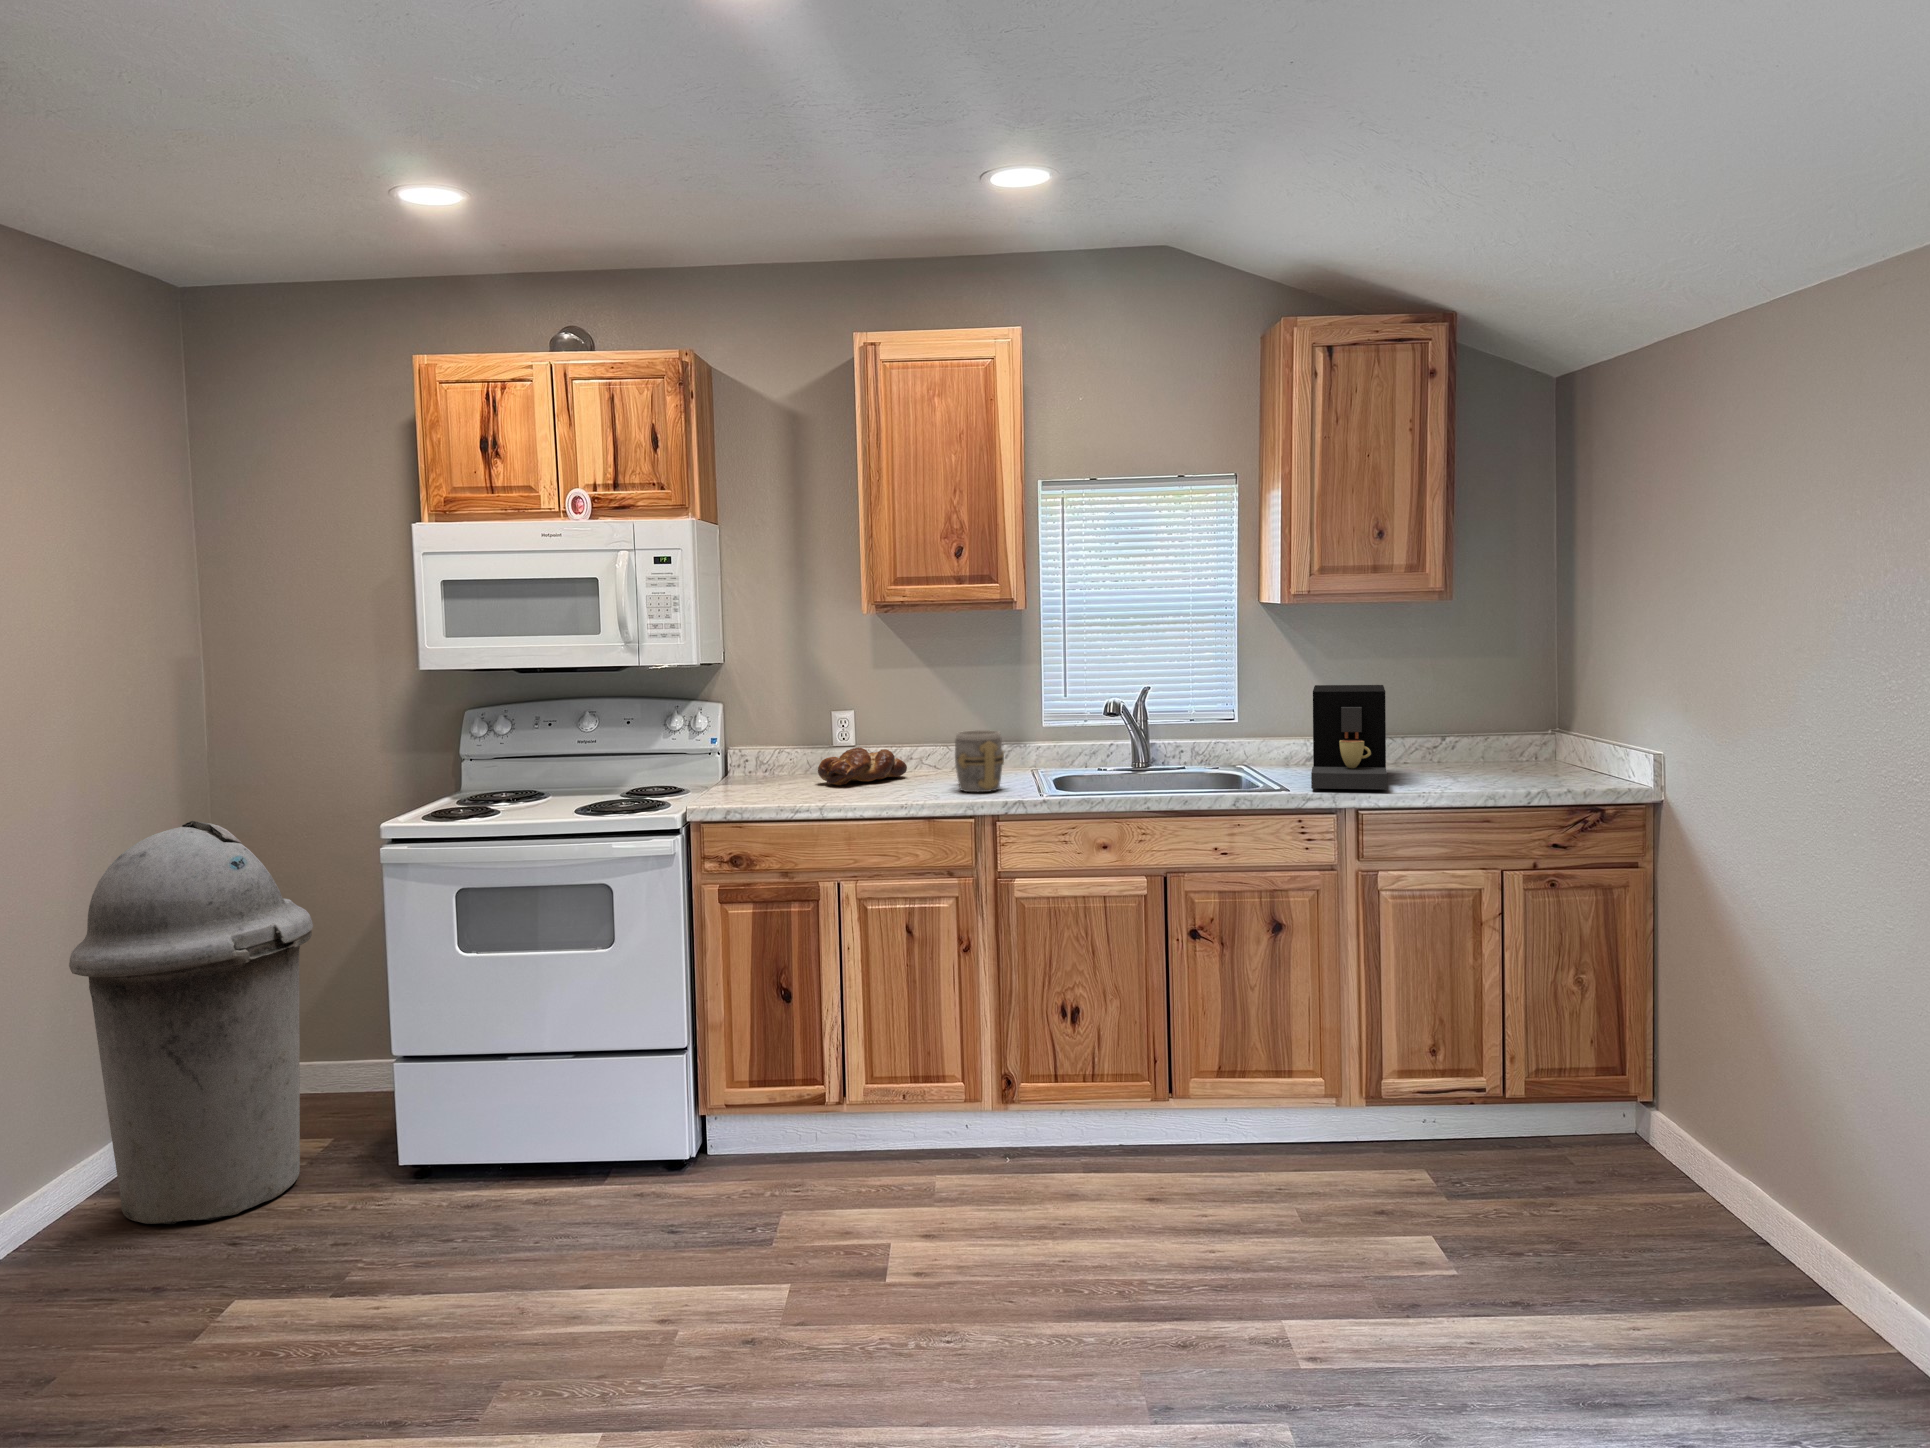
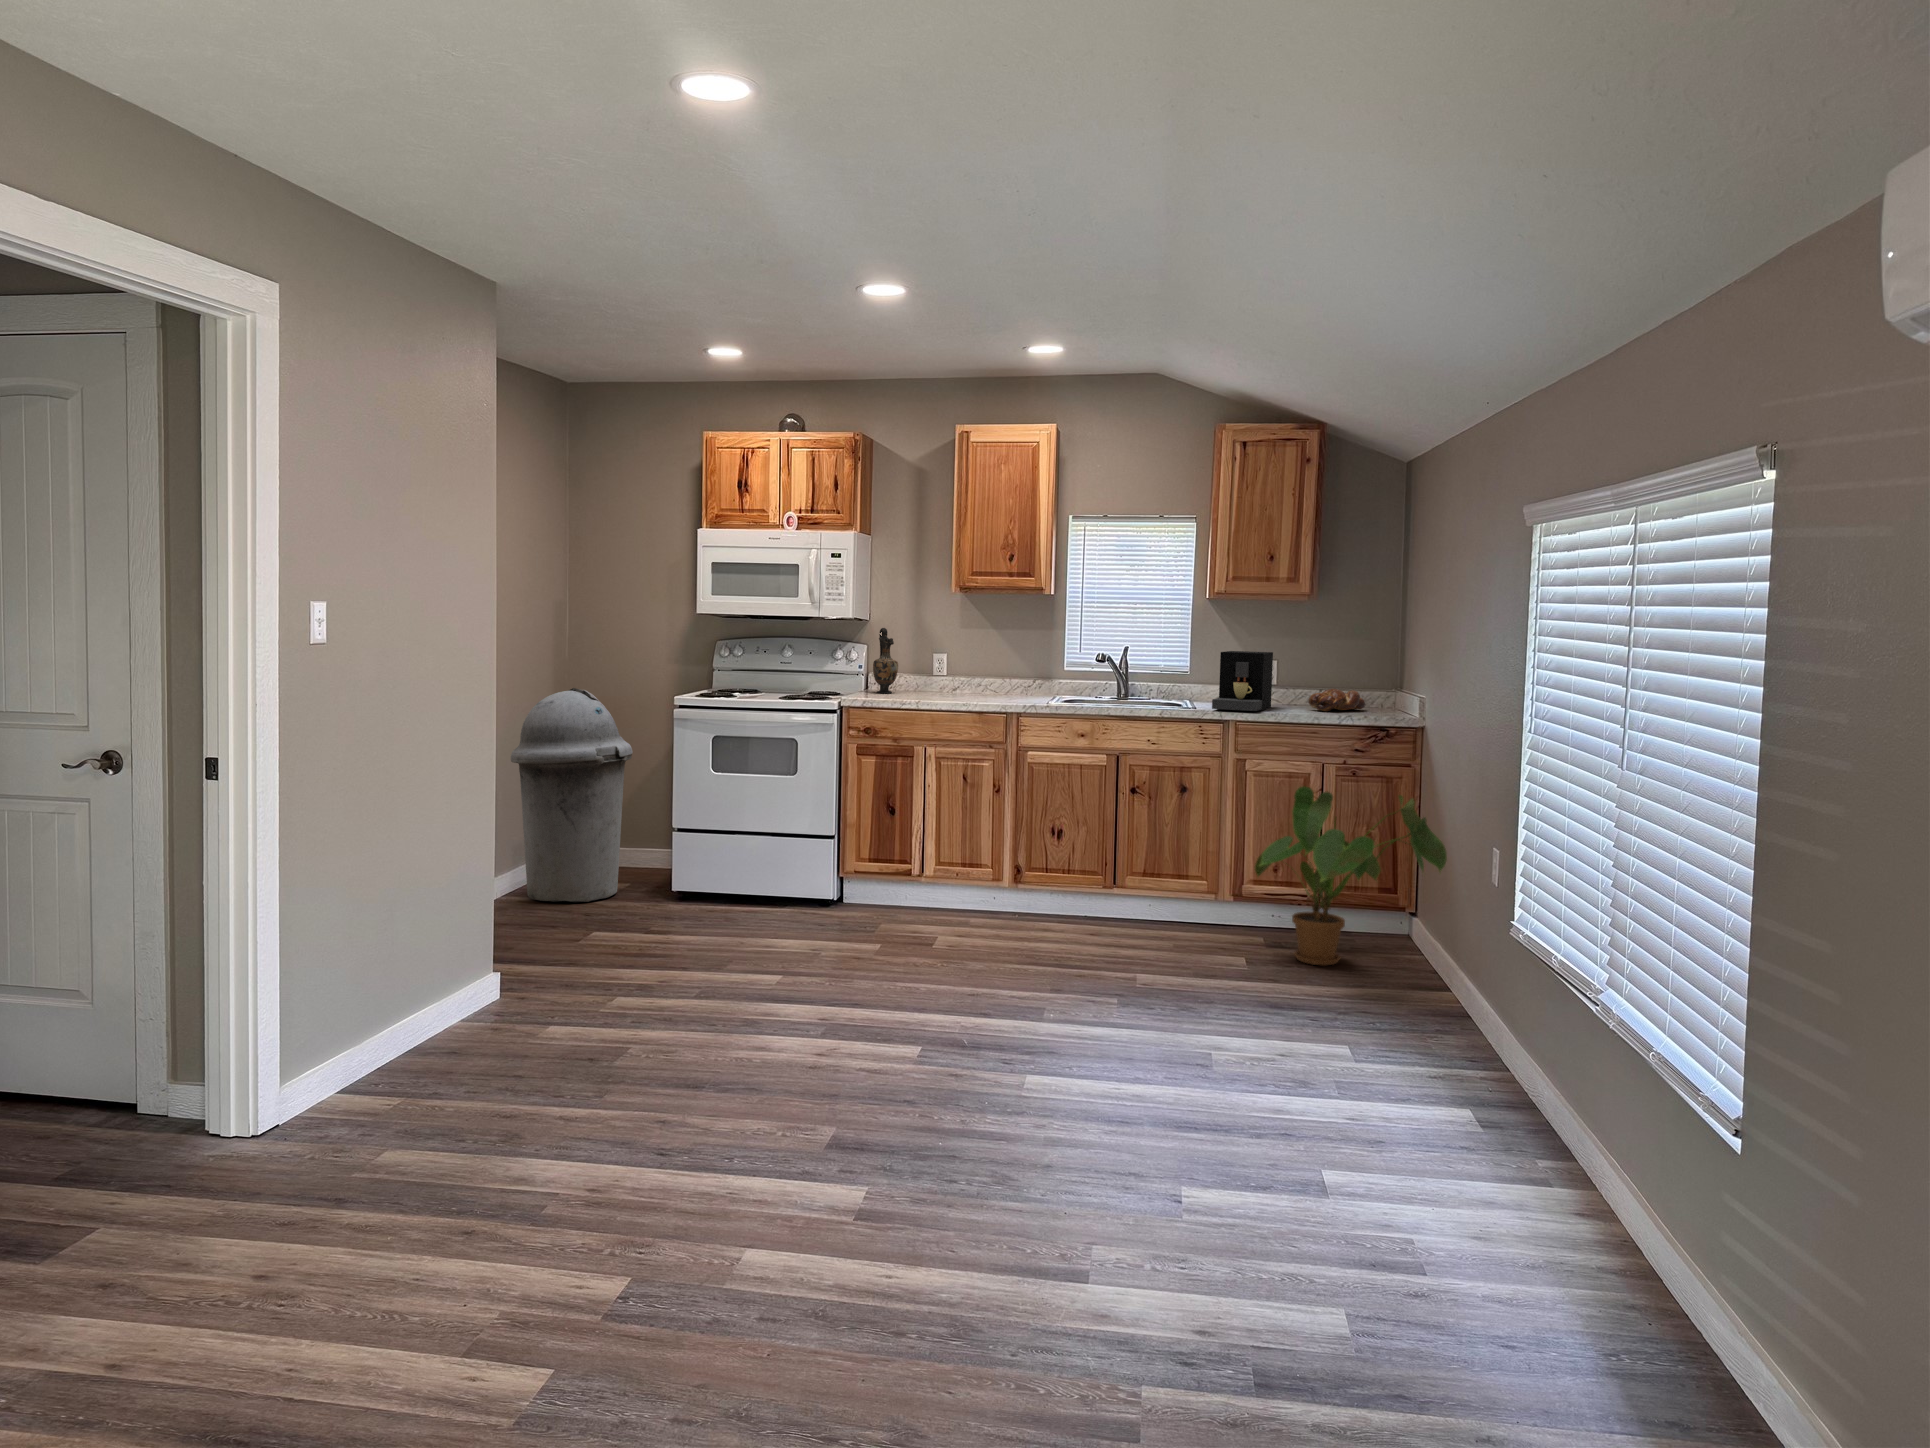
vase: none [733,674,775,783] -> present [873,628,898,693]
mug: present [955,730,1004,792] -> none [1002,666,1032,702]
bread loaf: present [818,747,907,785] -> present [1308,688,1366,711]
house plant: none [1423,932,1810,1244] -> present [1255,786,1447,965]

